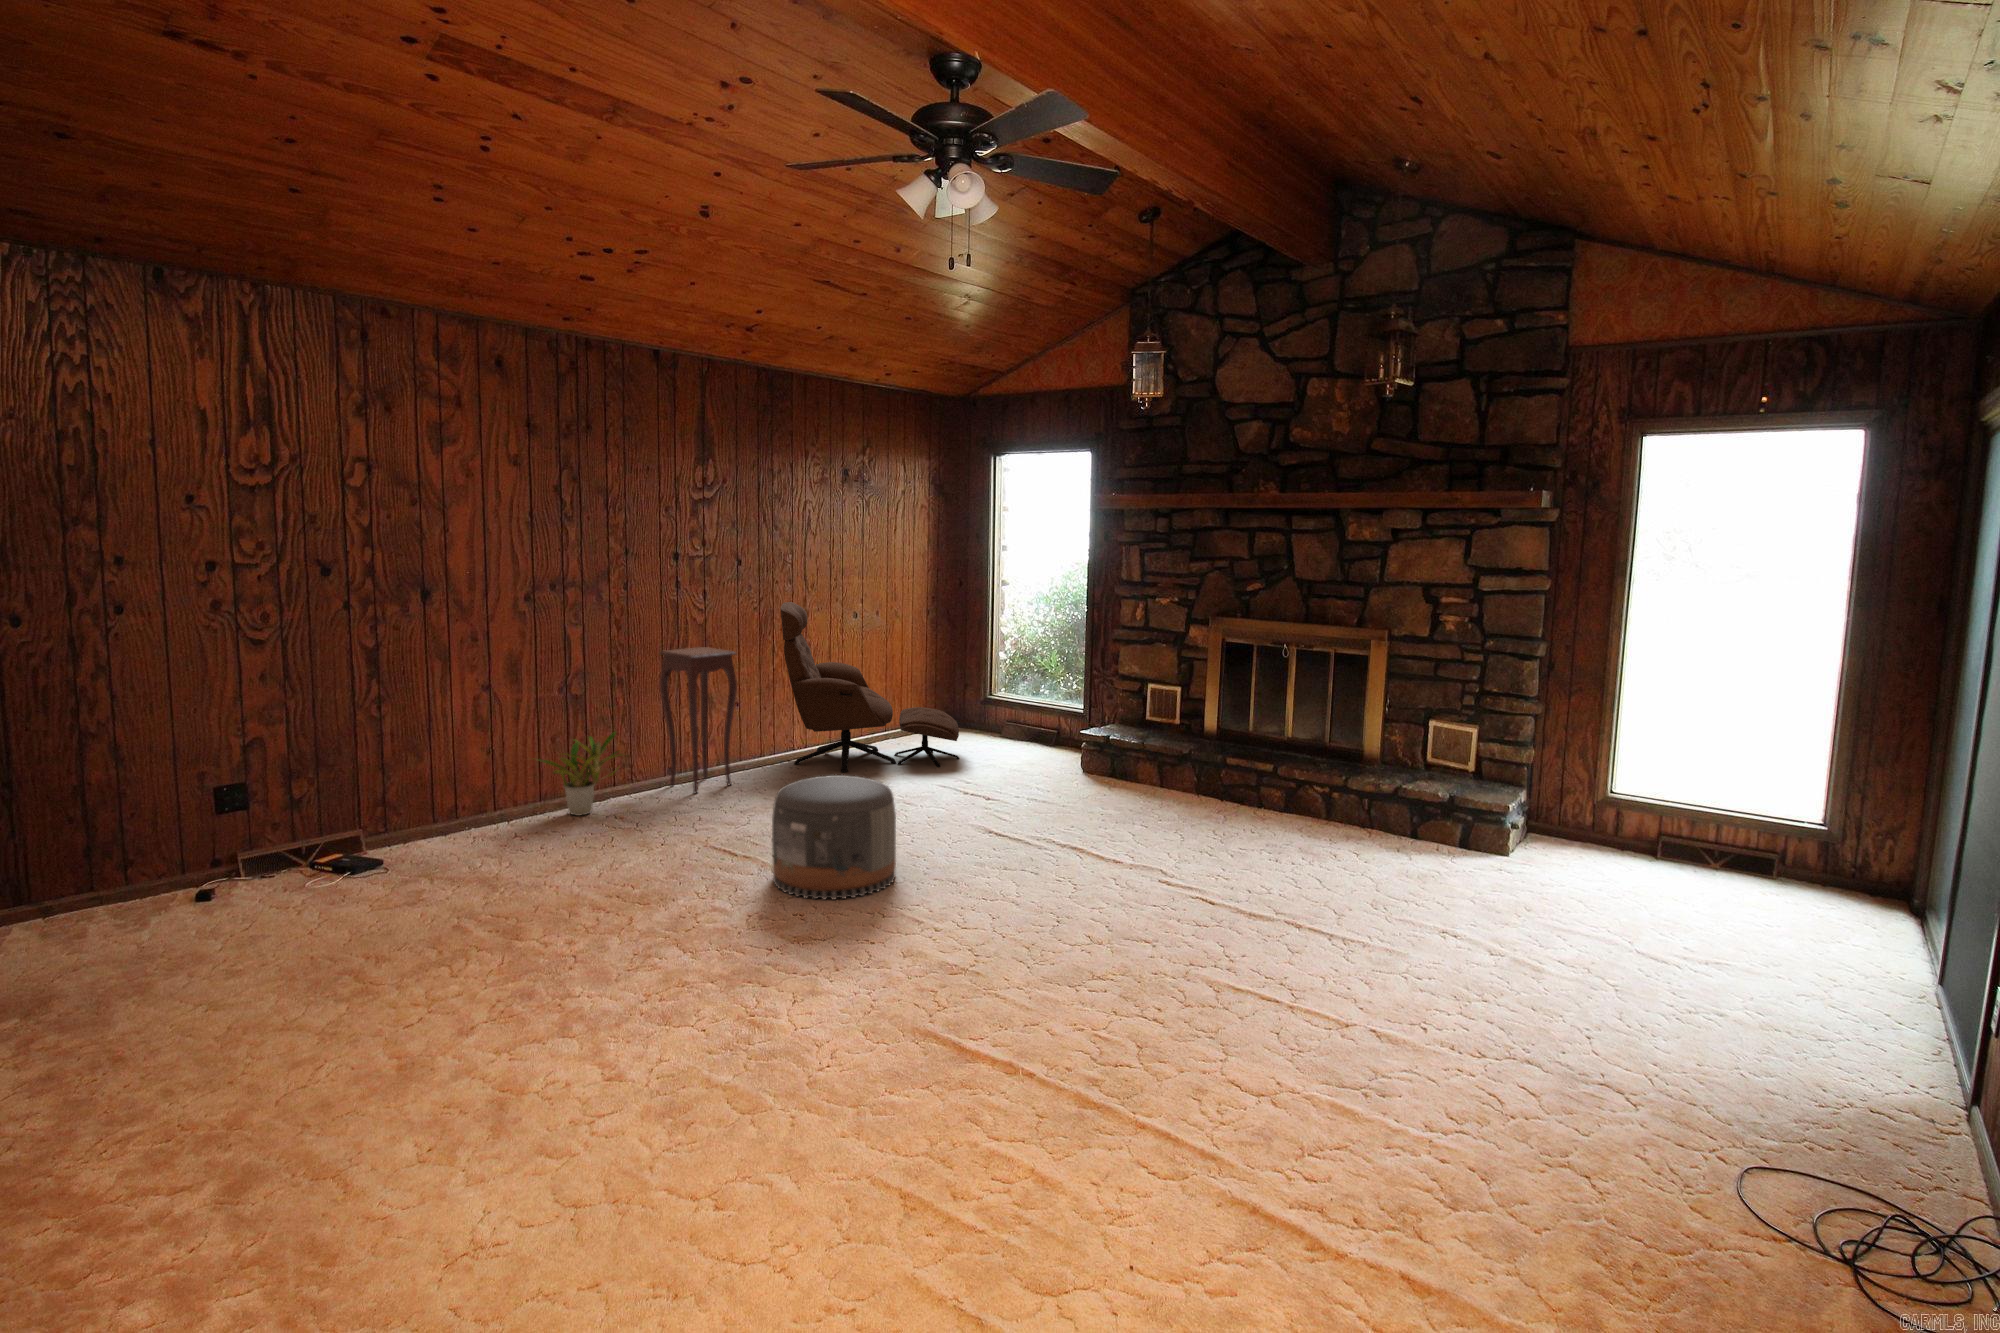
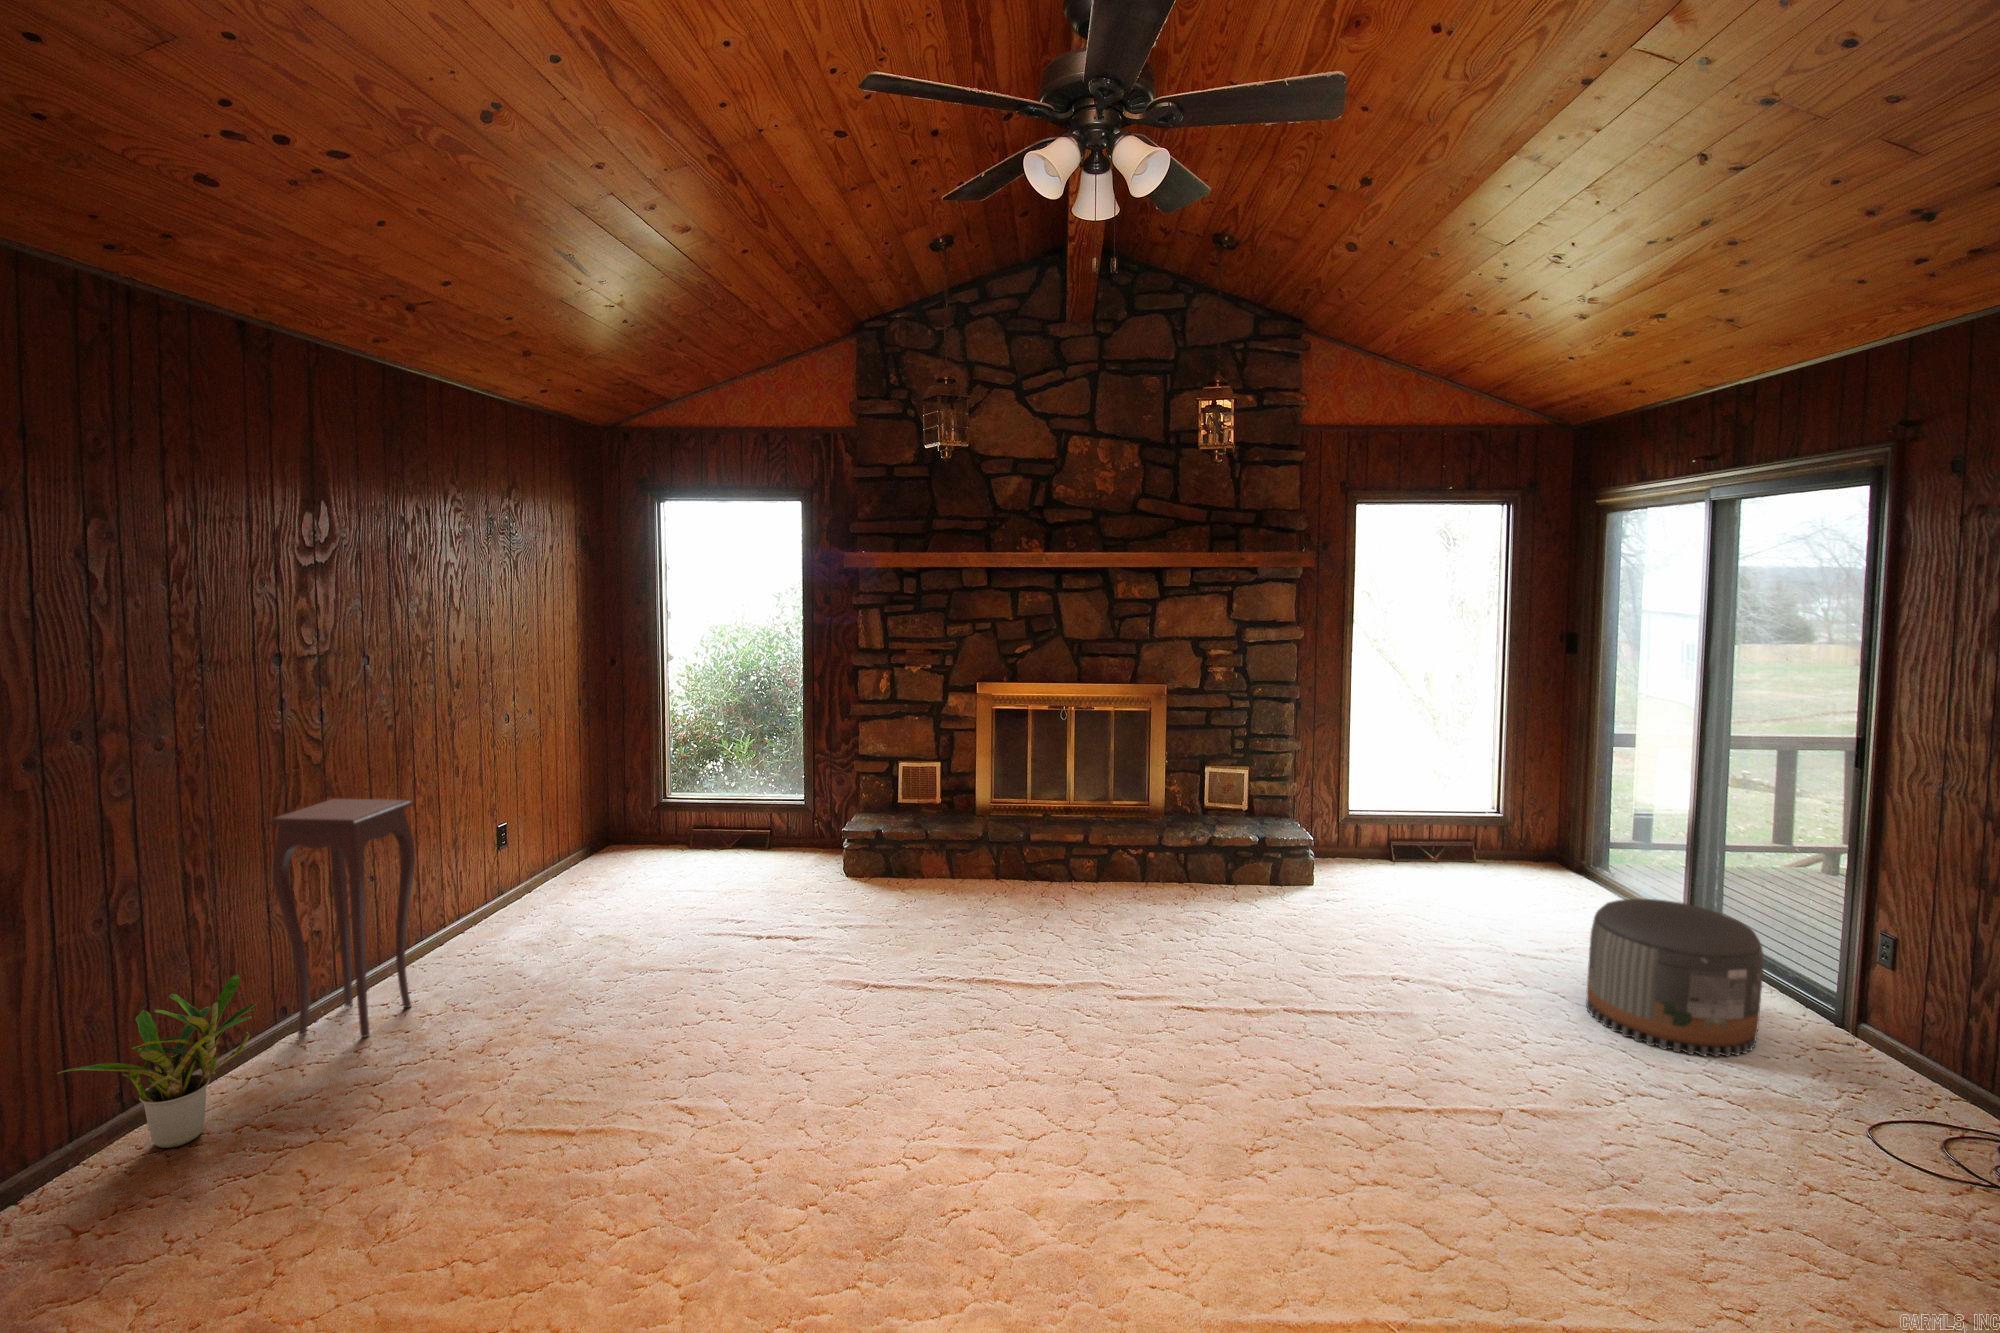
lounge chair: present [780,602,959,772] -> none [422,710,701,945]
pouf: present [772,775,896,900] -> present [1586,899,1764,1057]

